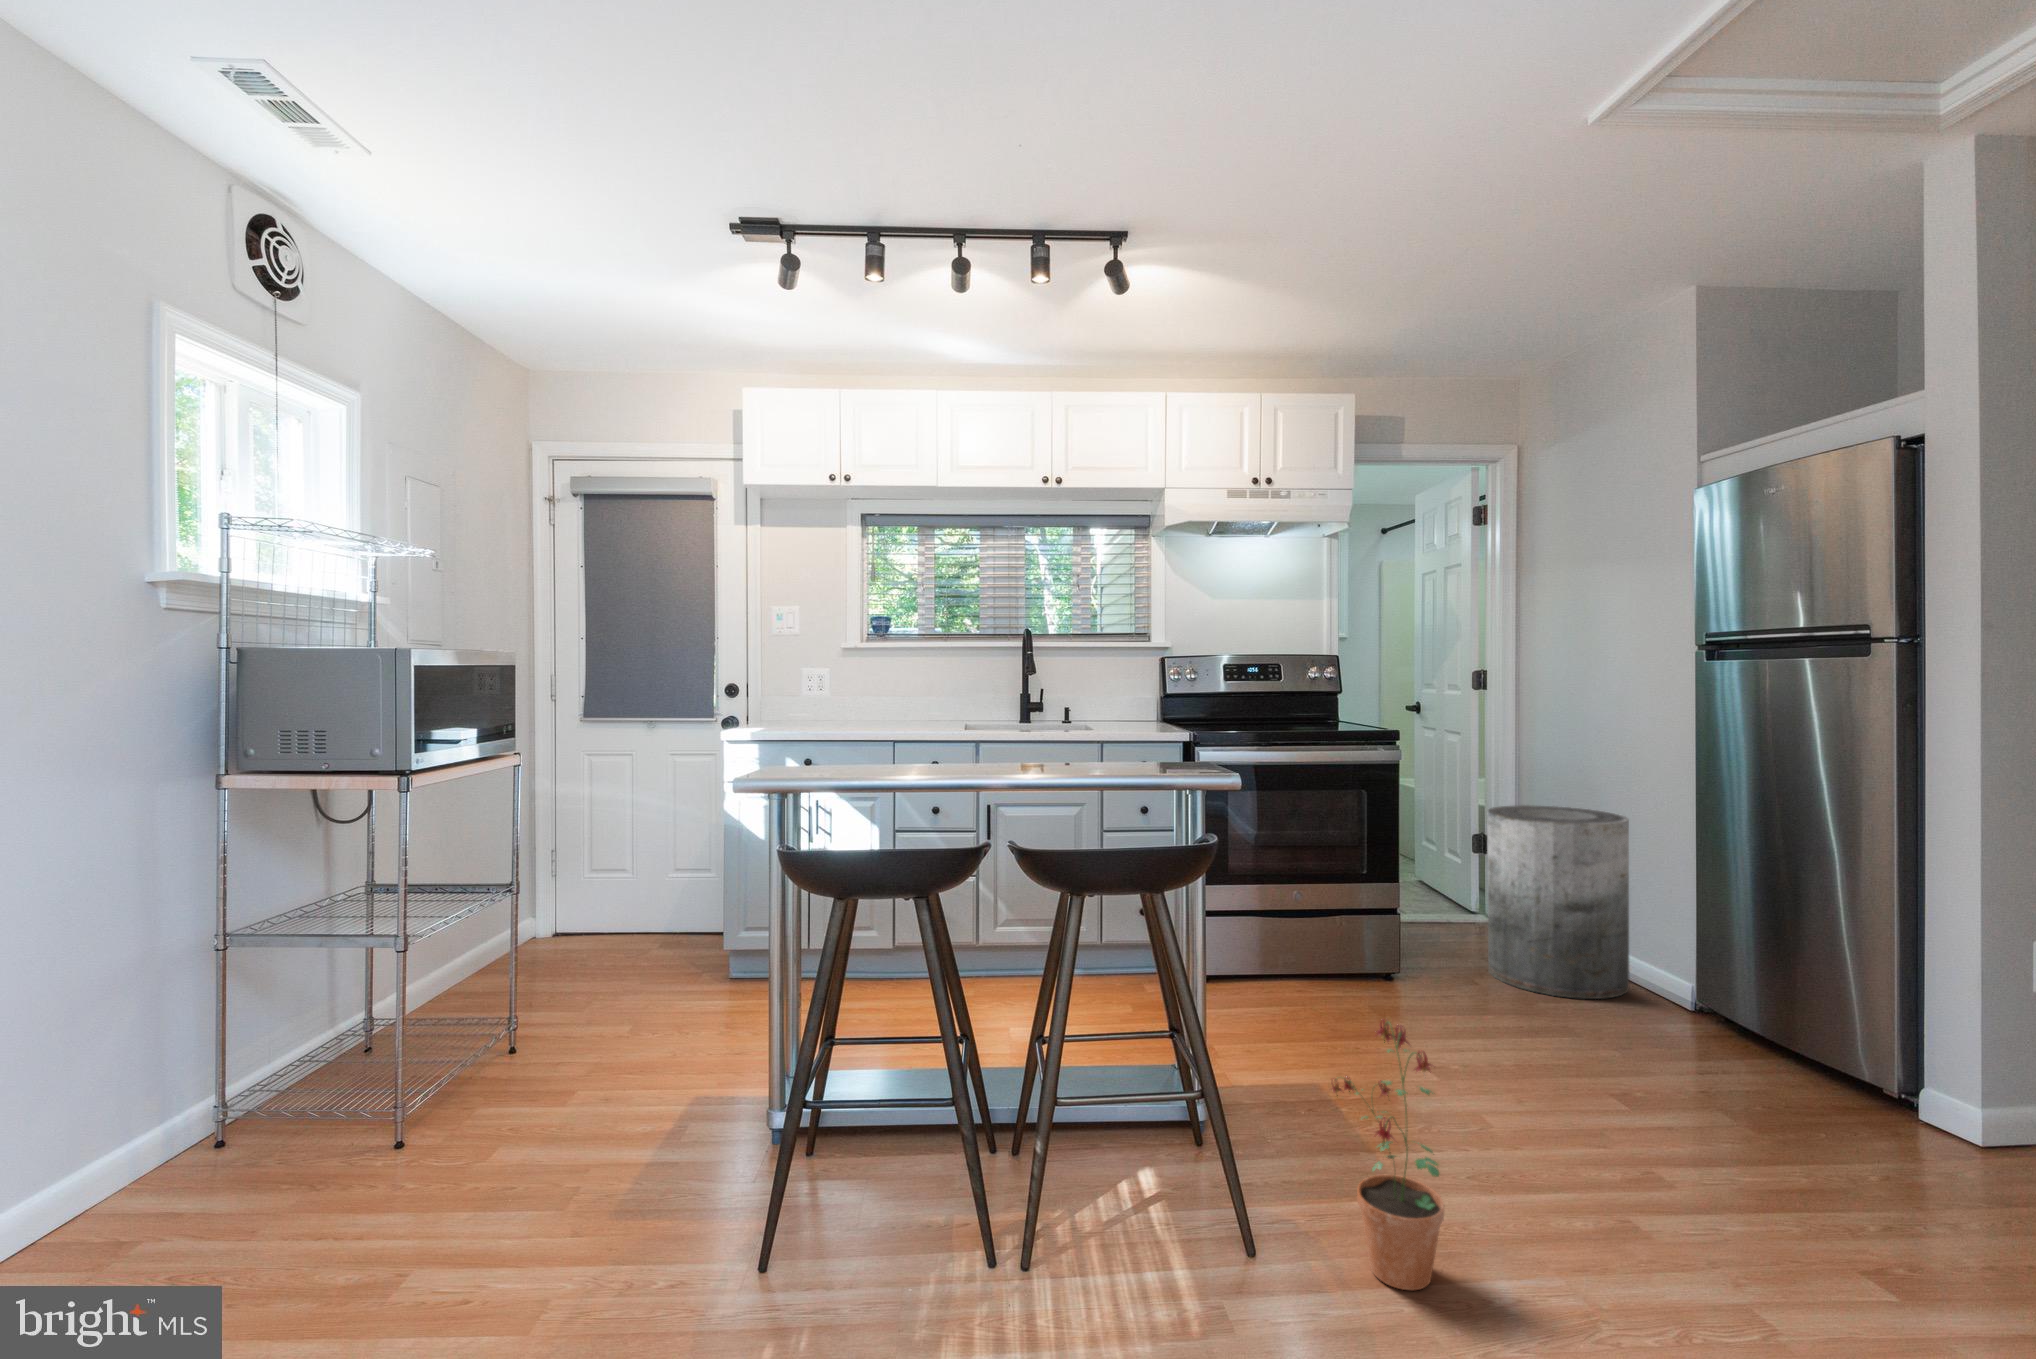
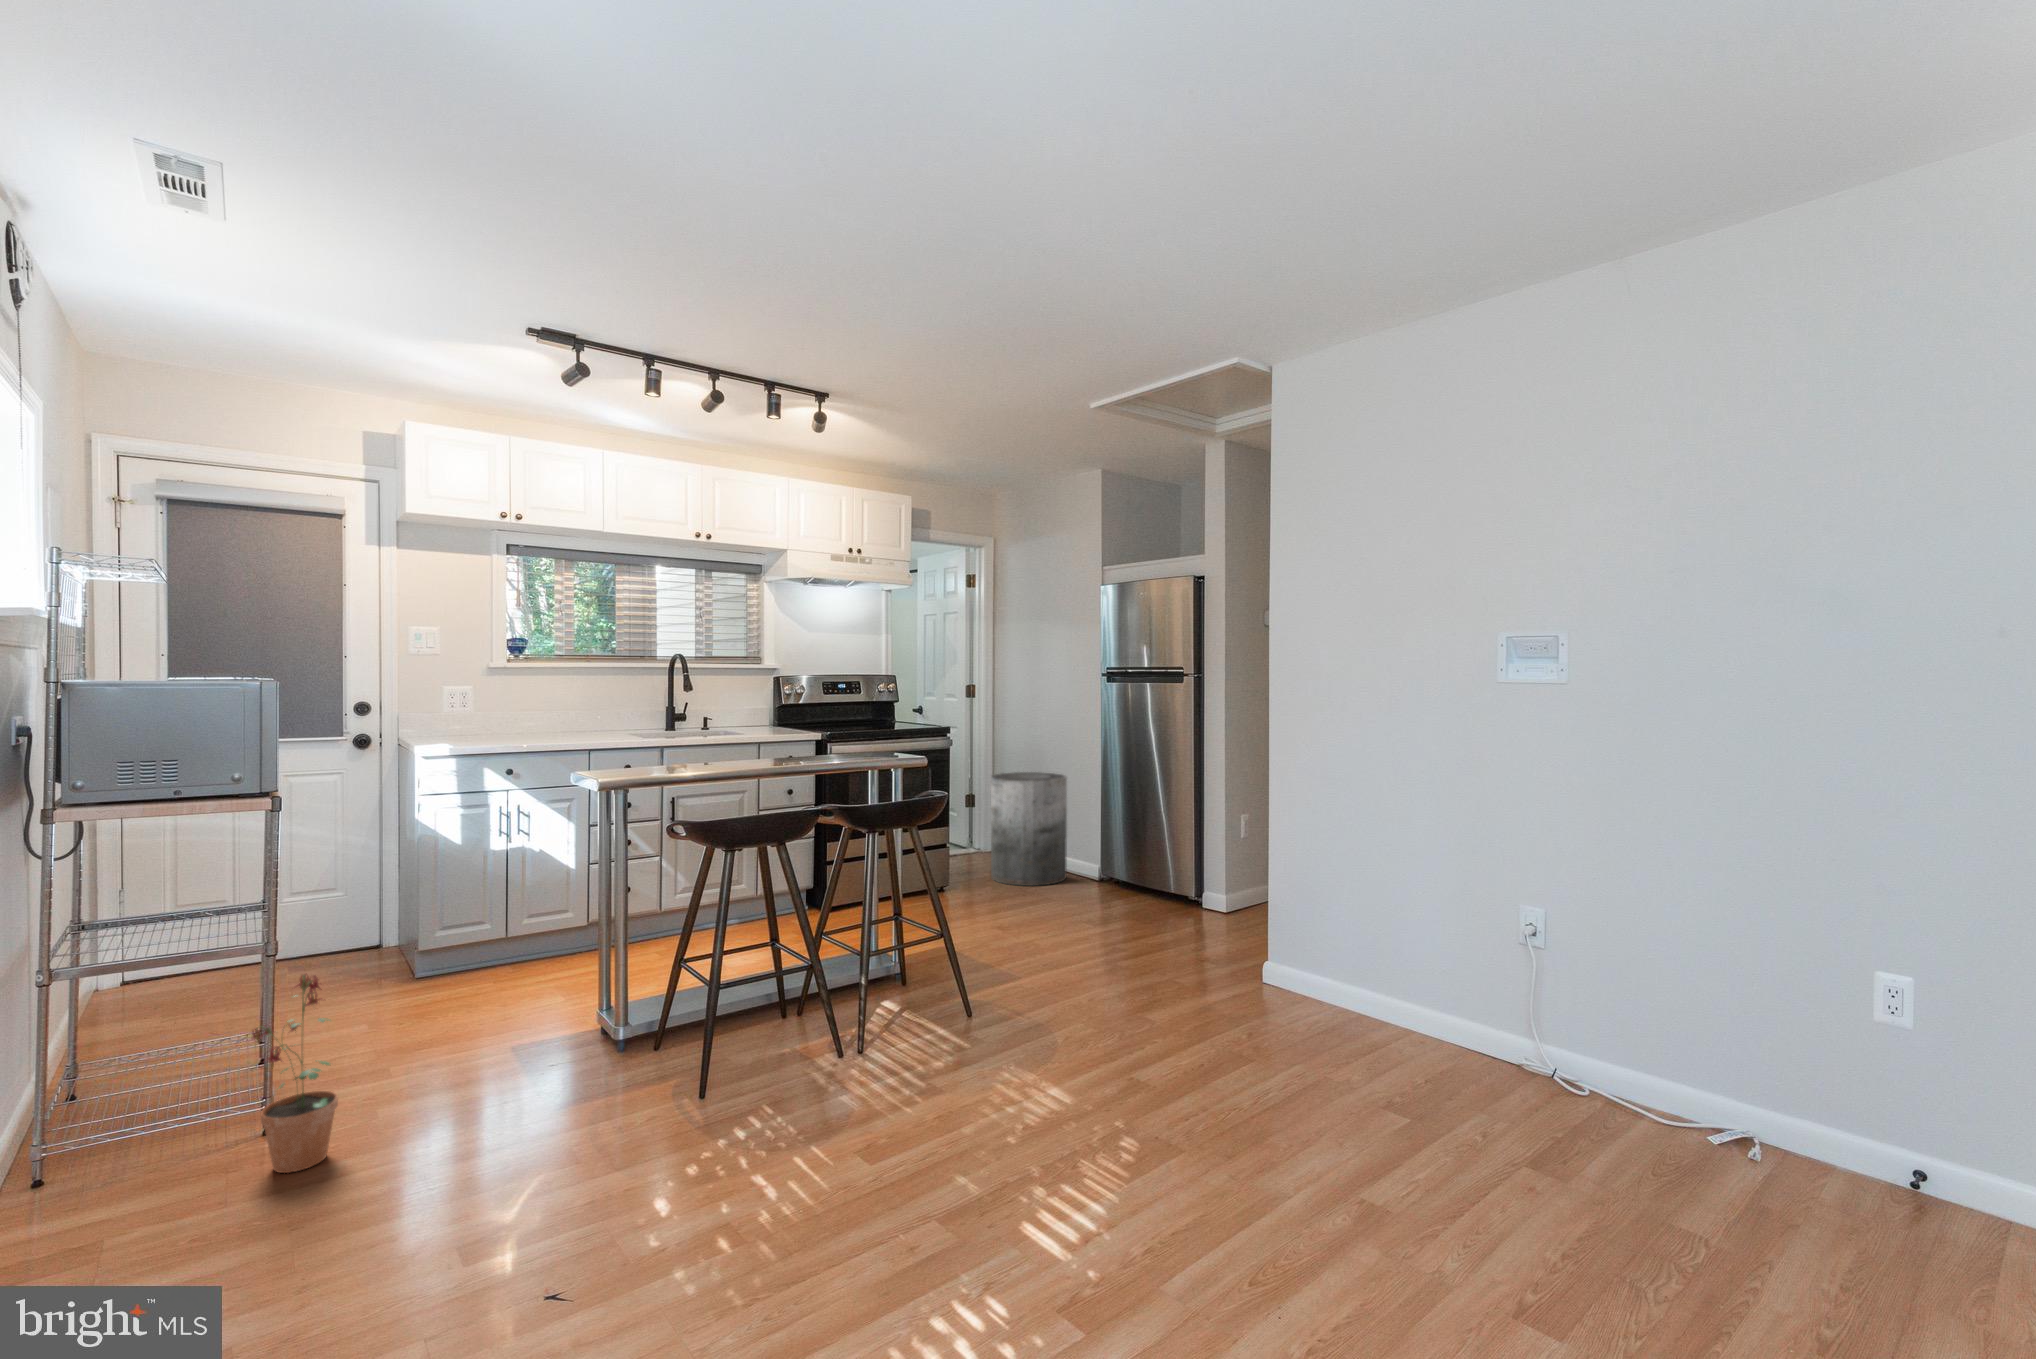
potted plant: present [1332,1019,1444,1290] -> present [252,974,338,1173]

